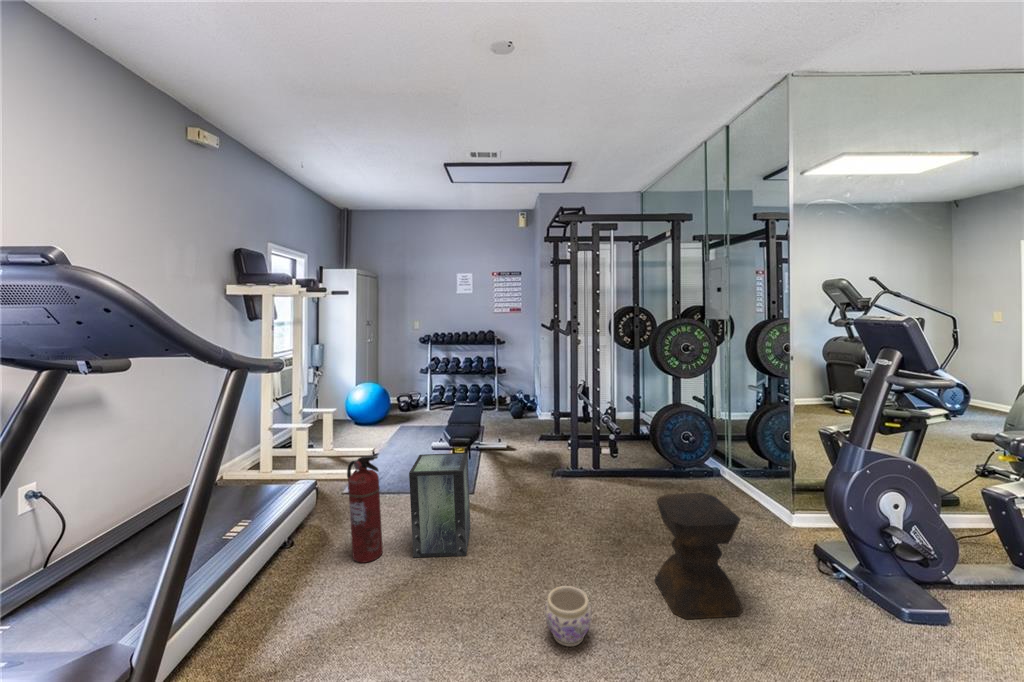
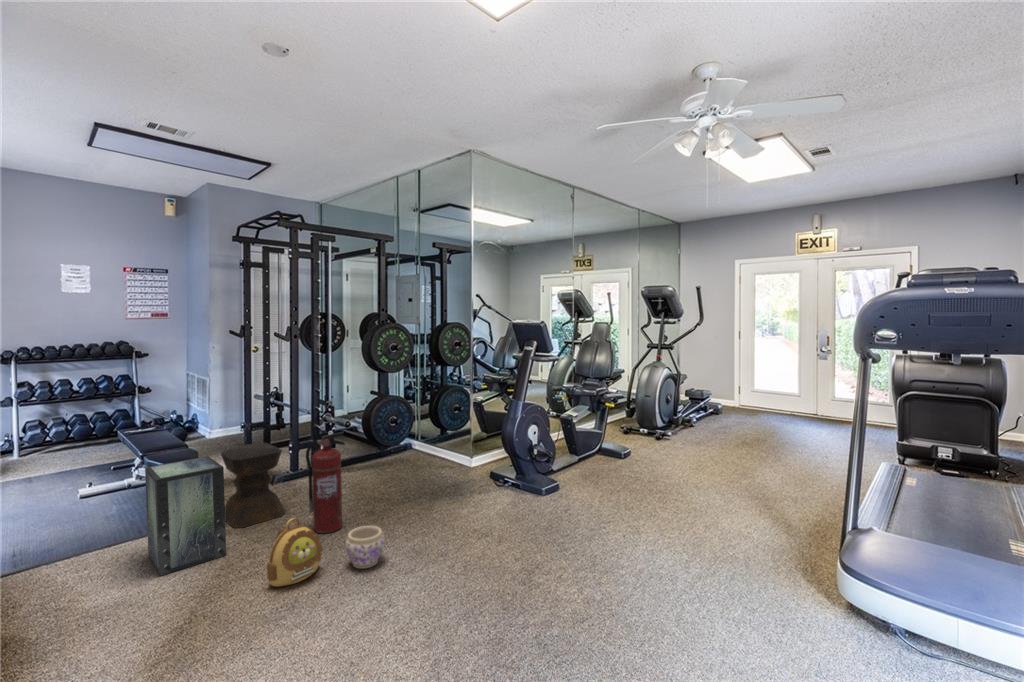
fire extinguisher: present [347,456,383,563] -> present [306,432,345,533]
stool: present [654,493,742,619] -> present [221,443,285,528]
backpack: none [464,552,524,627] -> present [267,518,323,587]

